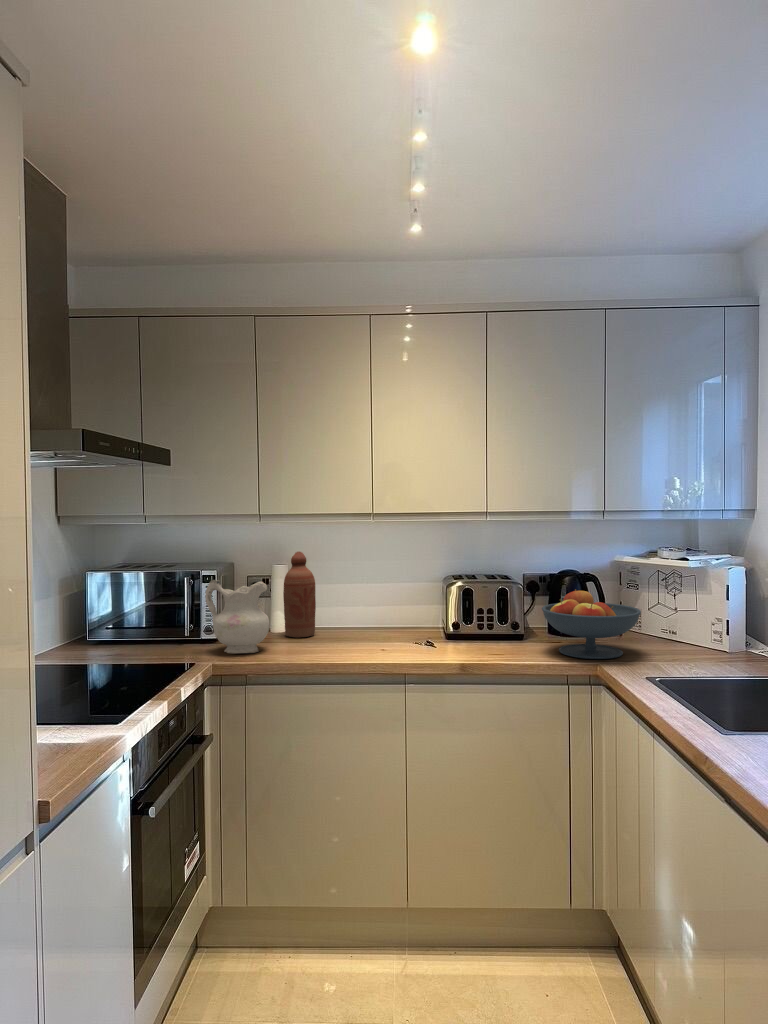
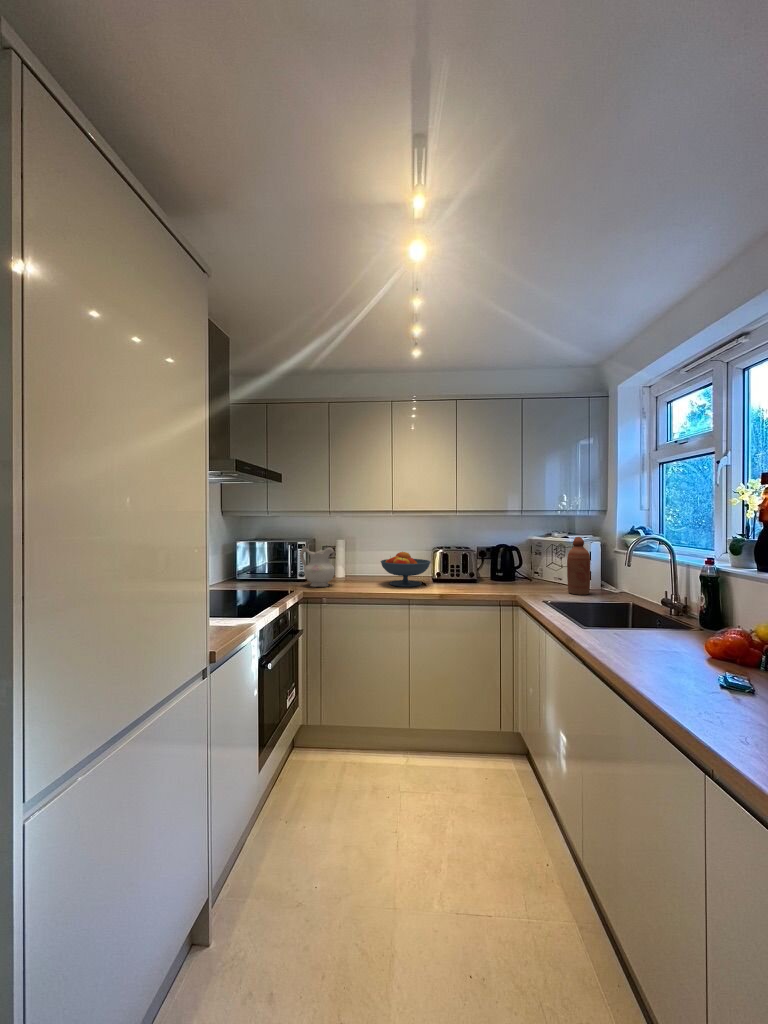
bottle: present [283,552,316,638] -> present [567,537,590,595]
fruit bowl: present [542,589,641,659] -> present [381,552,430,587]

